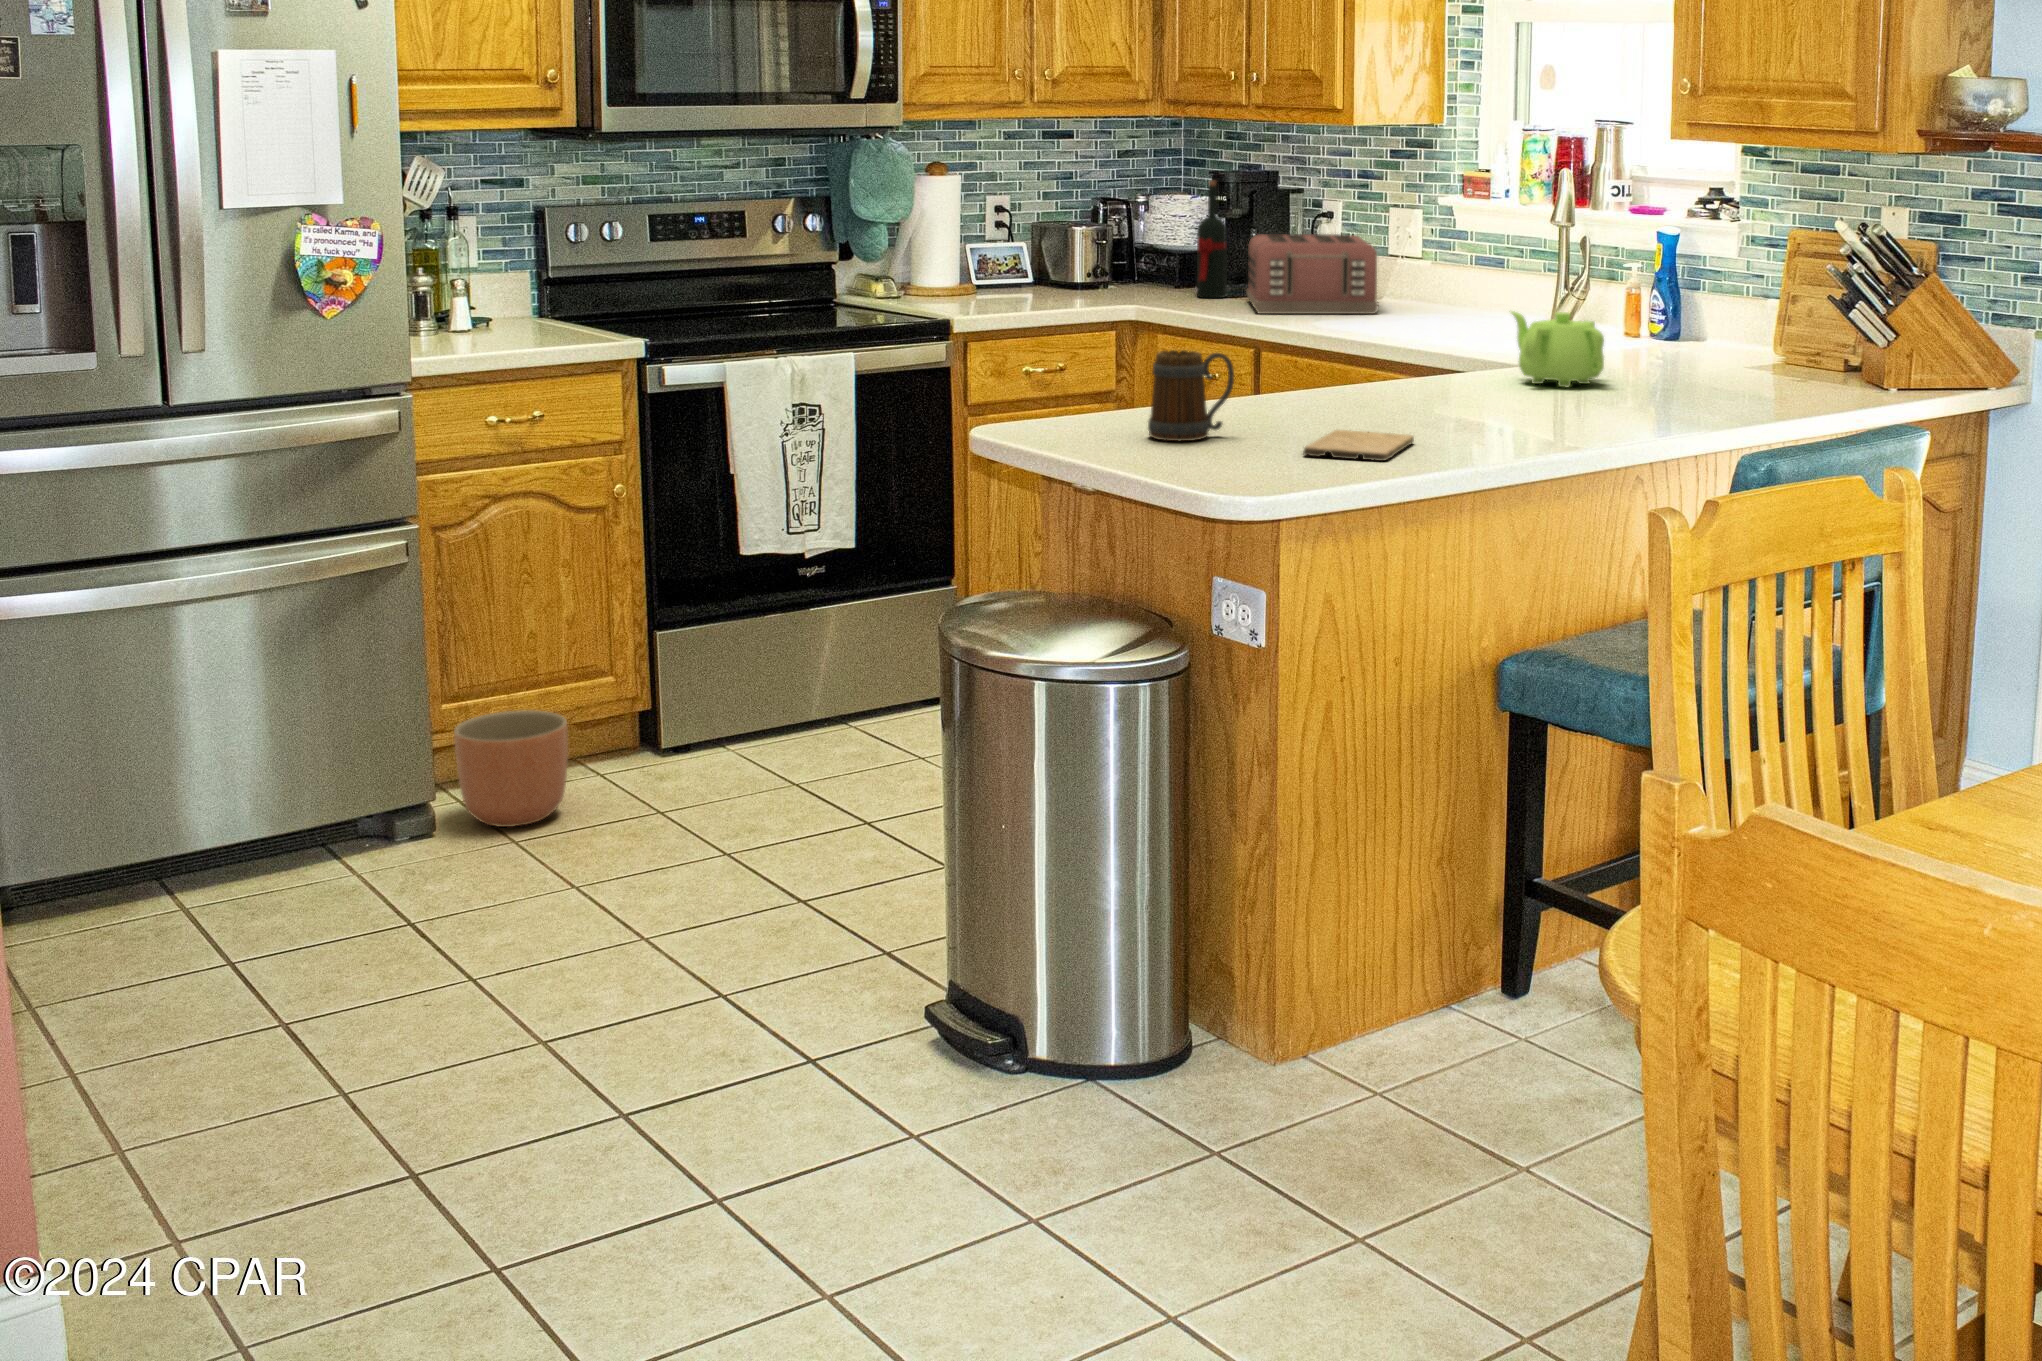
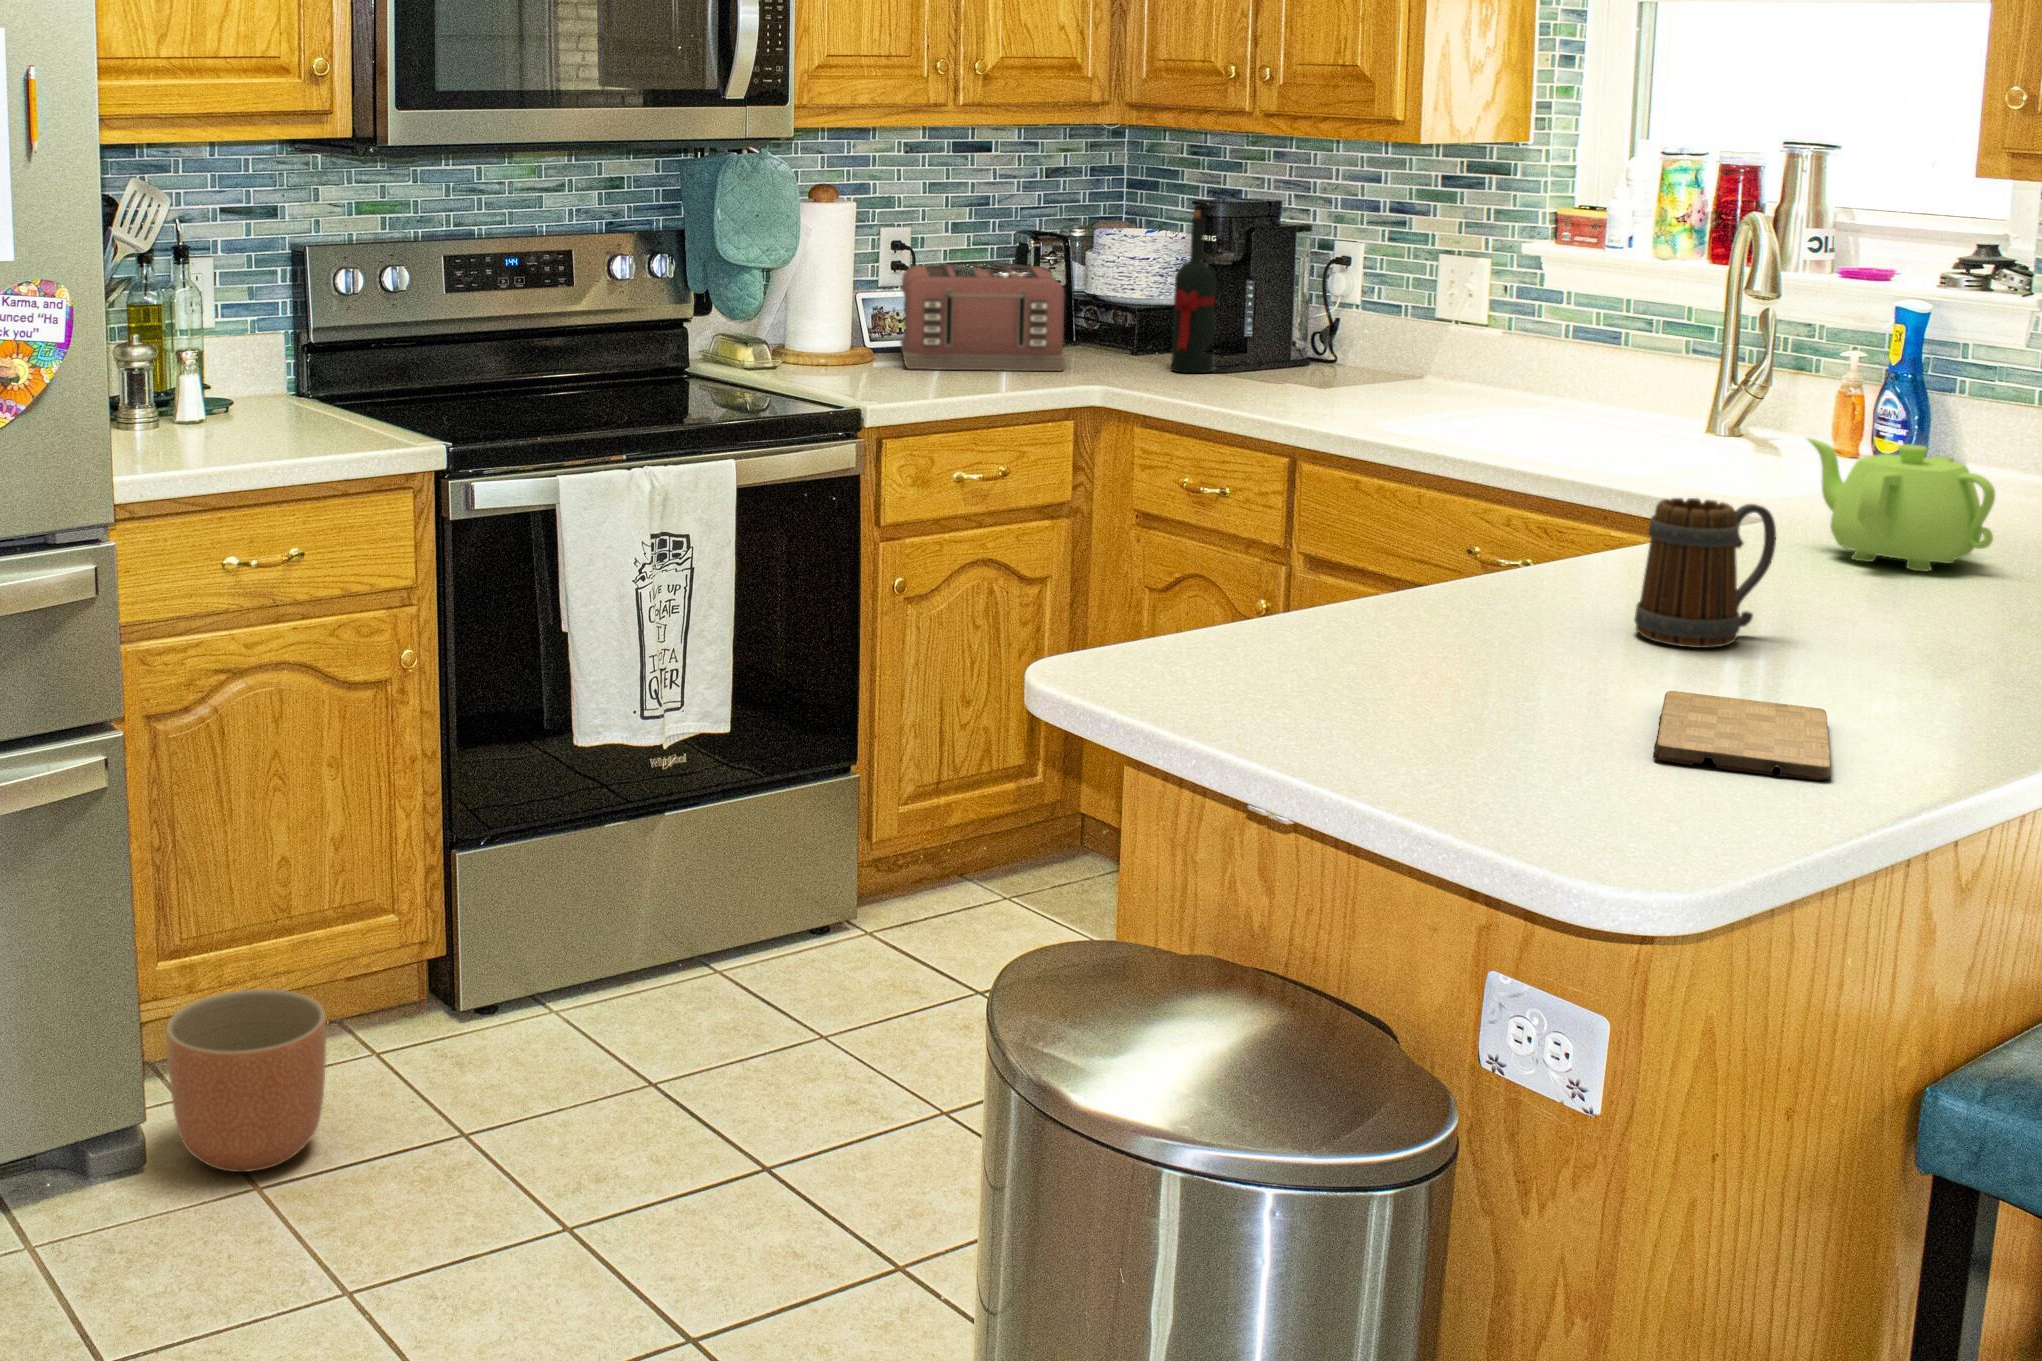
toaster: present [1246,234,1378,314] -> present [901,264,1065,371]
mug: present [1148,350,1234,441] -> present [1634,498,1776,648]

